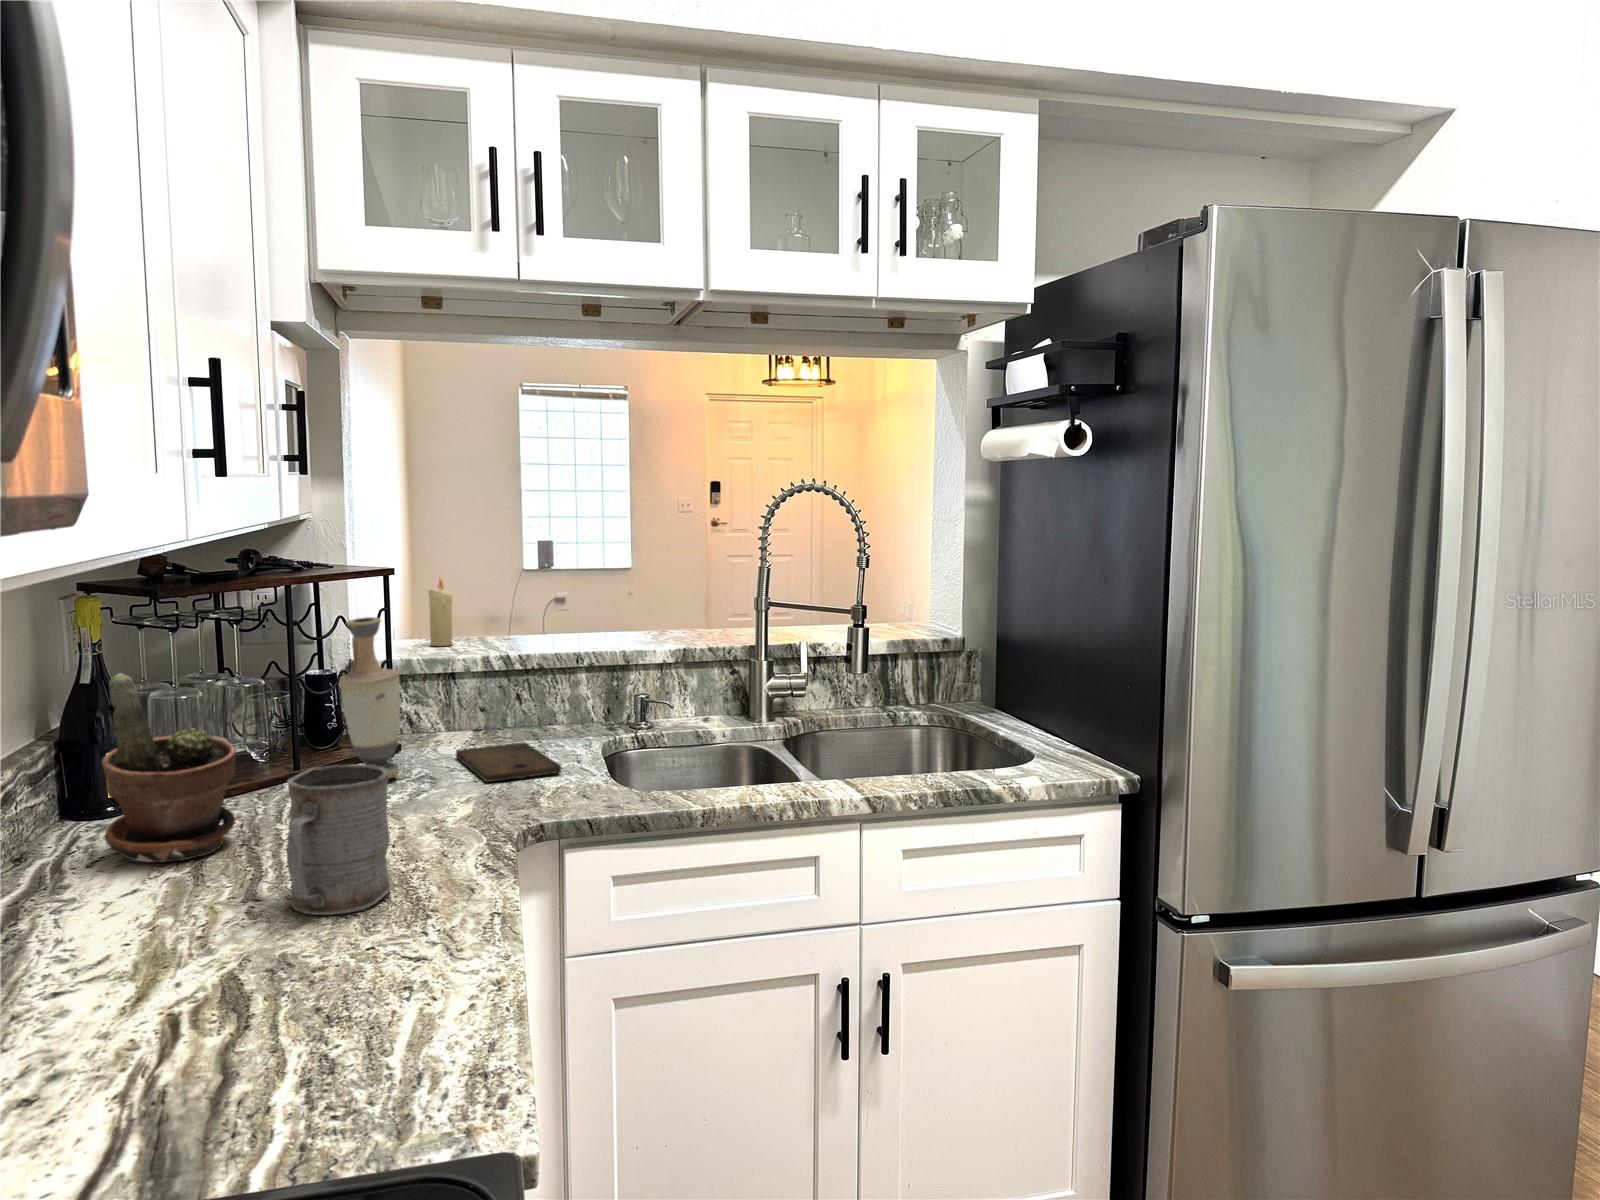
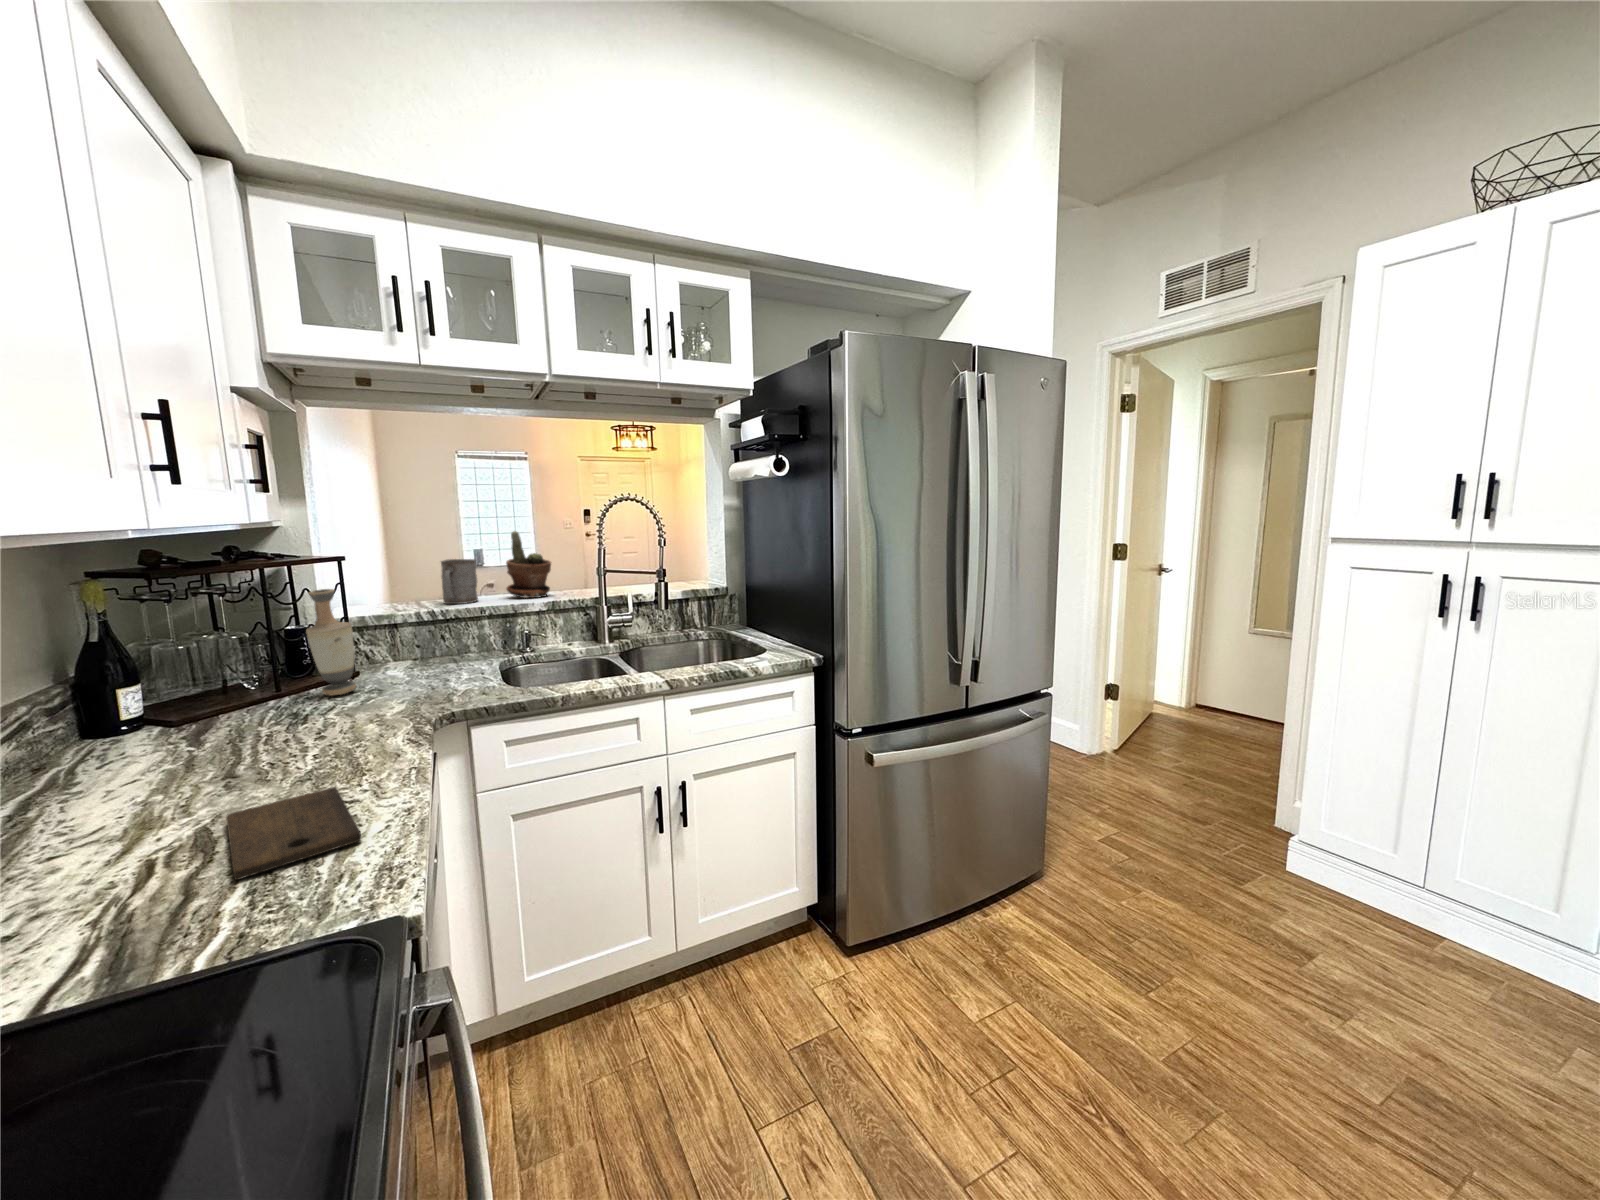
candle: present [428,579,452,646] -> none [379,562,399,607]
potted plant: present [101,673,236,862] -> present [506,531,551,598]
cutting board: present [456,743,561,782] -> present [226,787,361,880]
mug: present [287,764,391,915] -> present [441,559,478,604]

